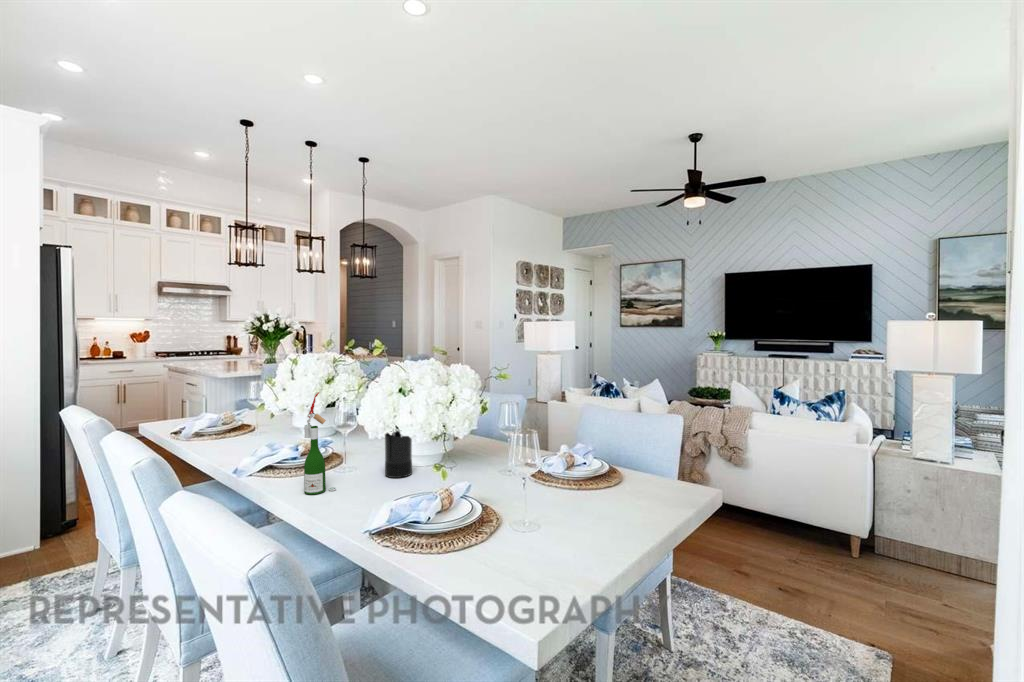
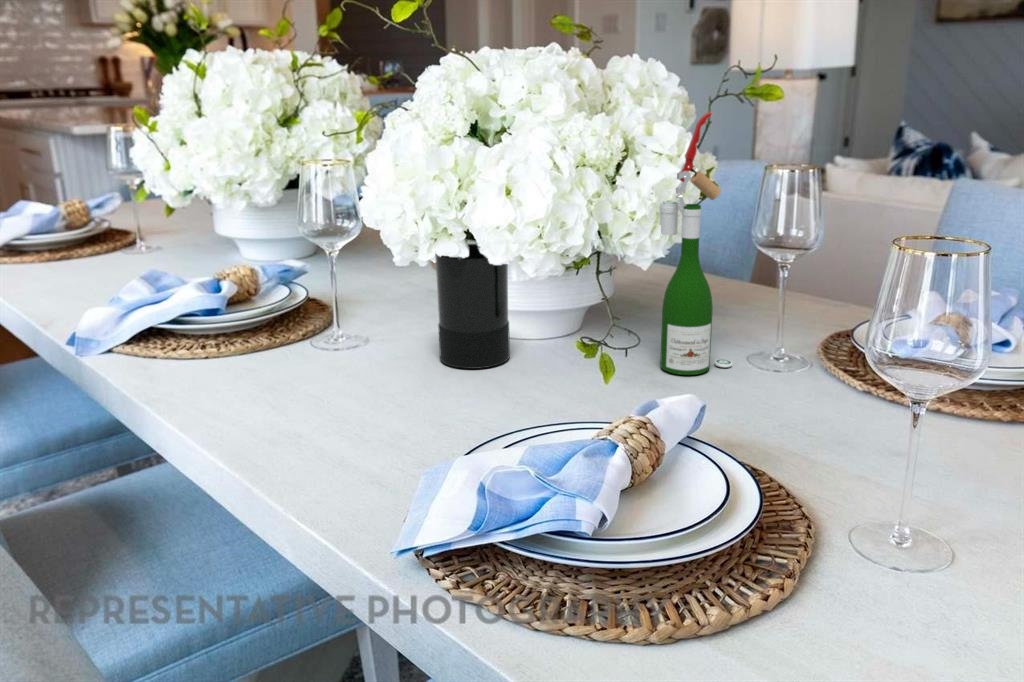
wine bottle: present [304,392,336,495] -> present [659,111,732,375]

